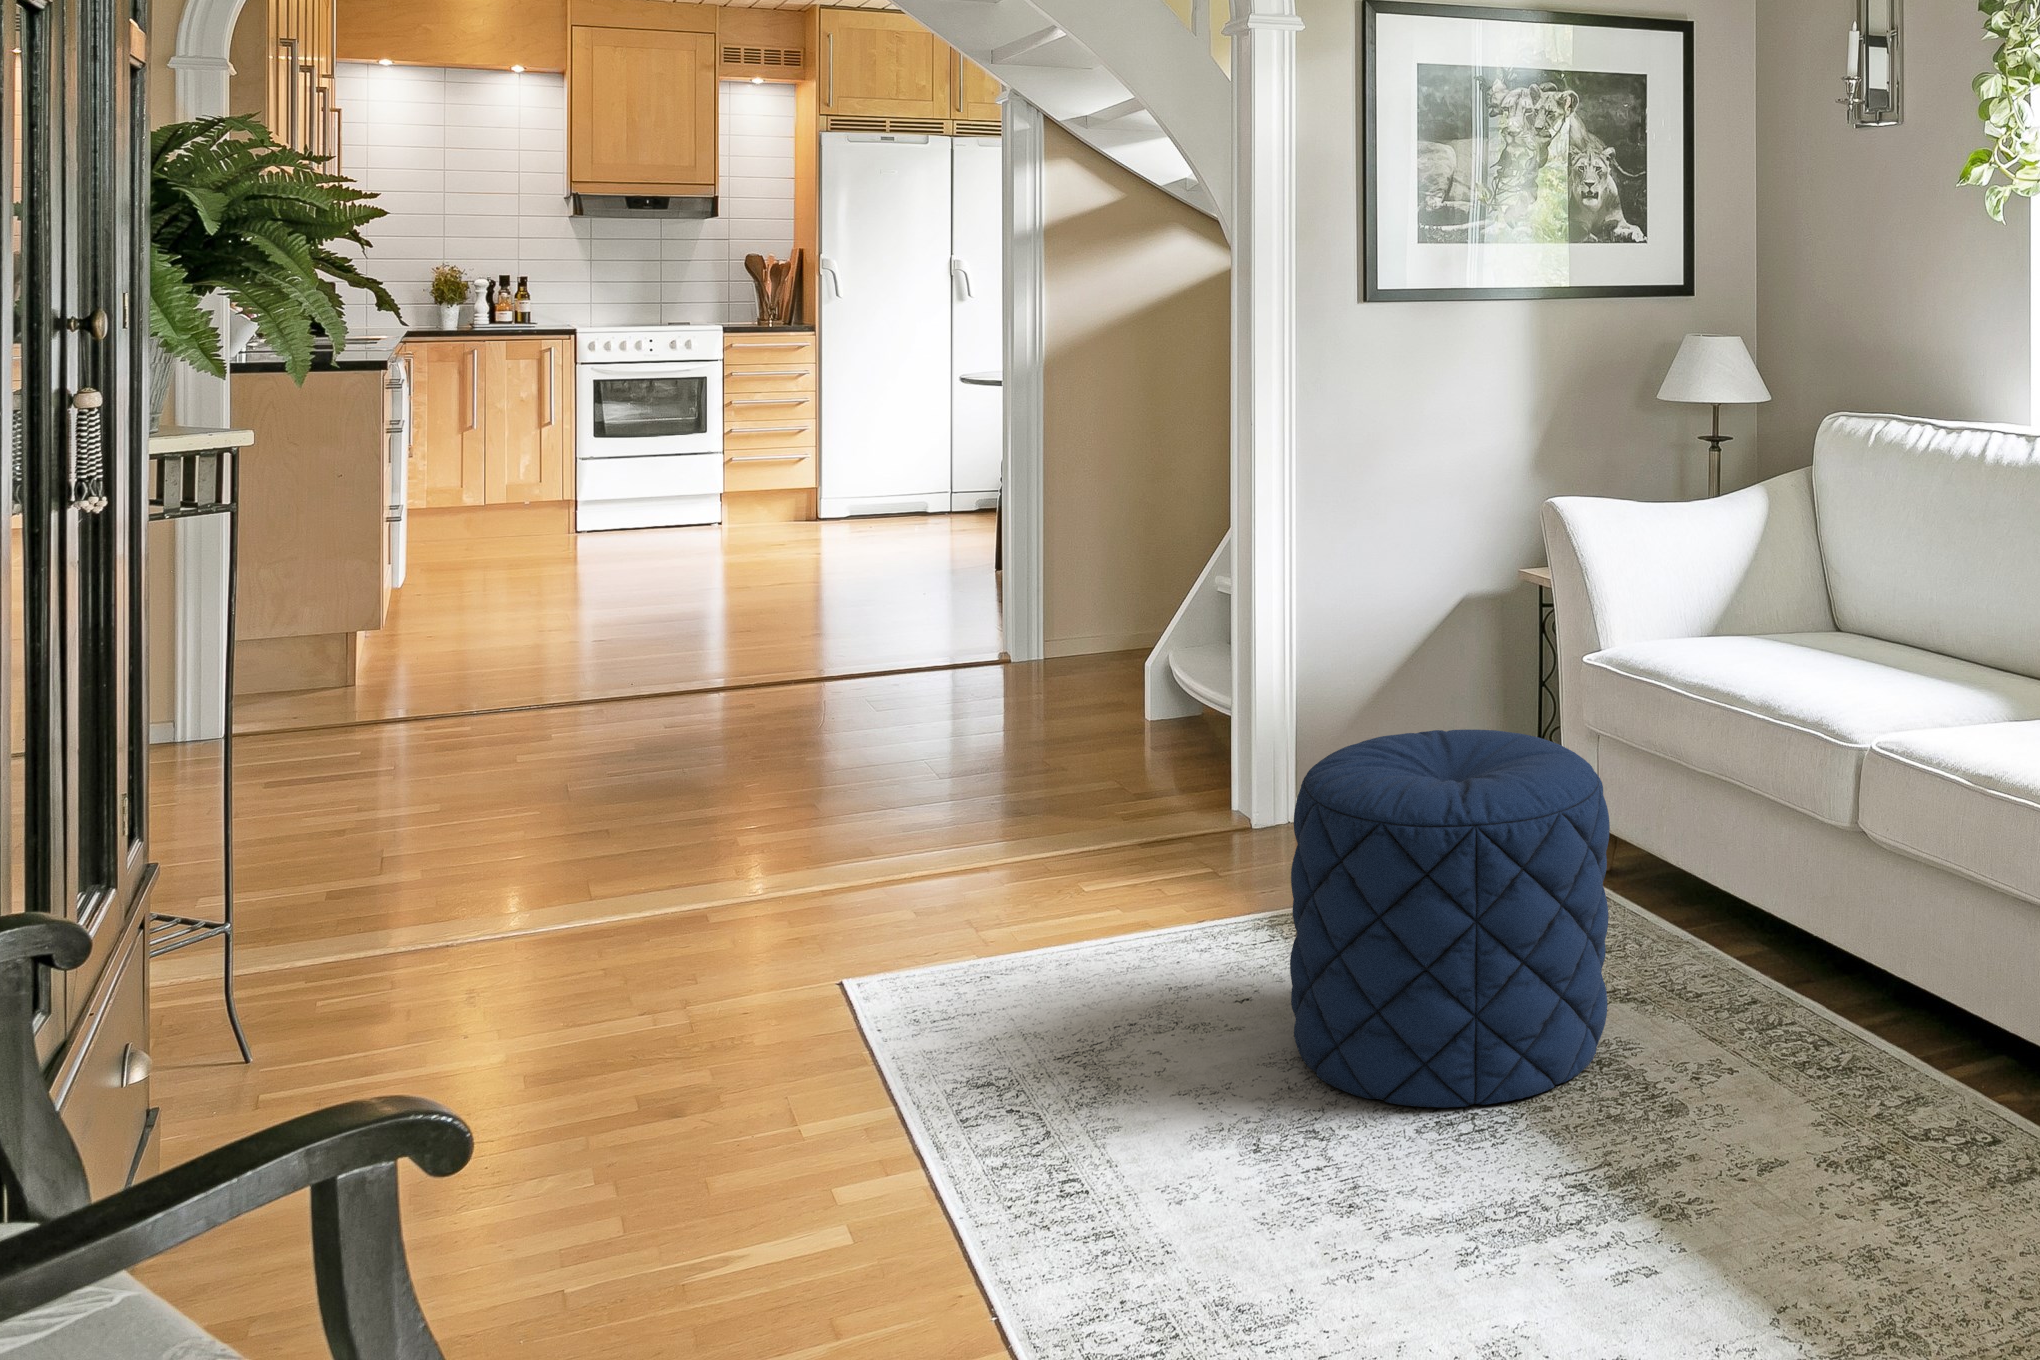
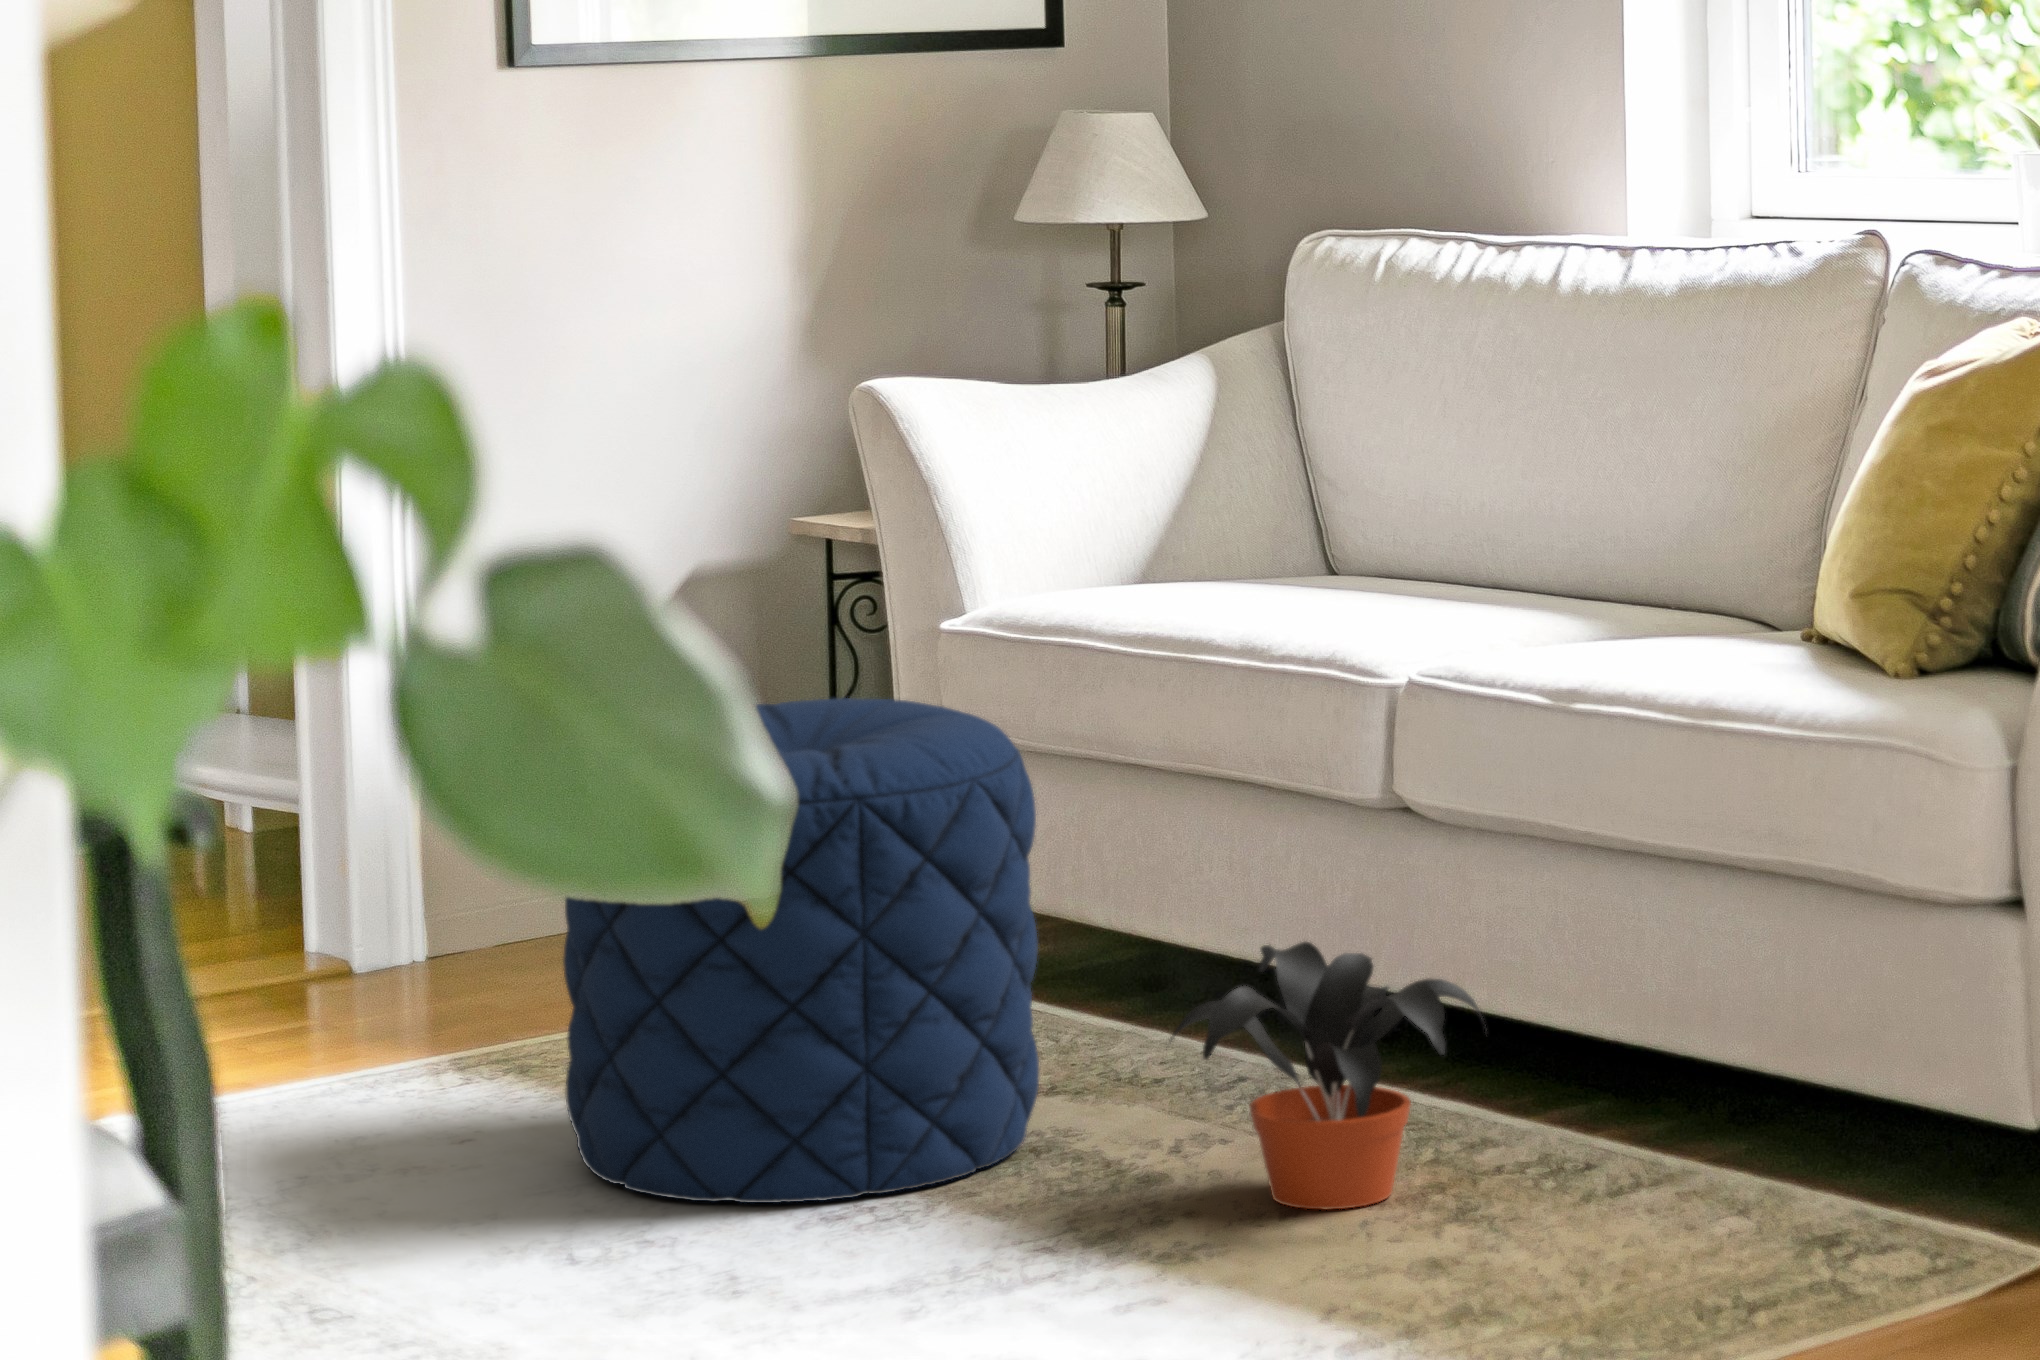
potted plant: none [1684,948,1921,1169] -> present [1171,942,1486,1209]

